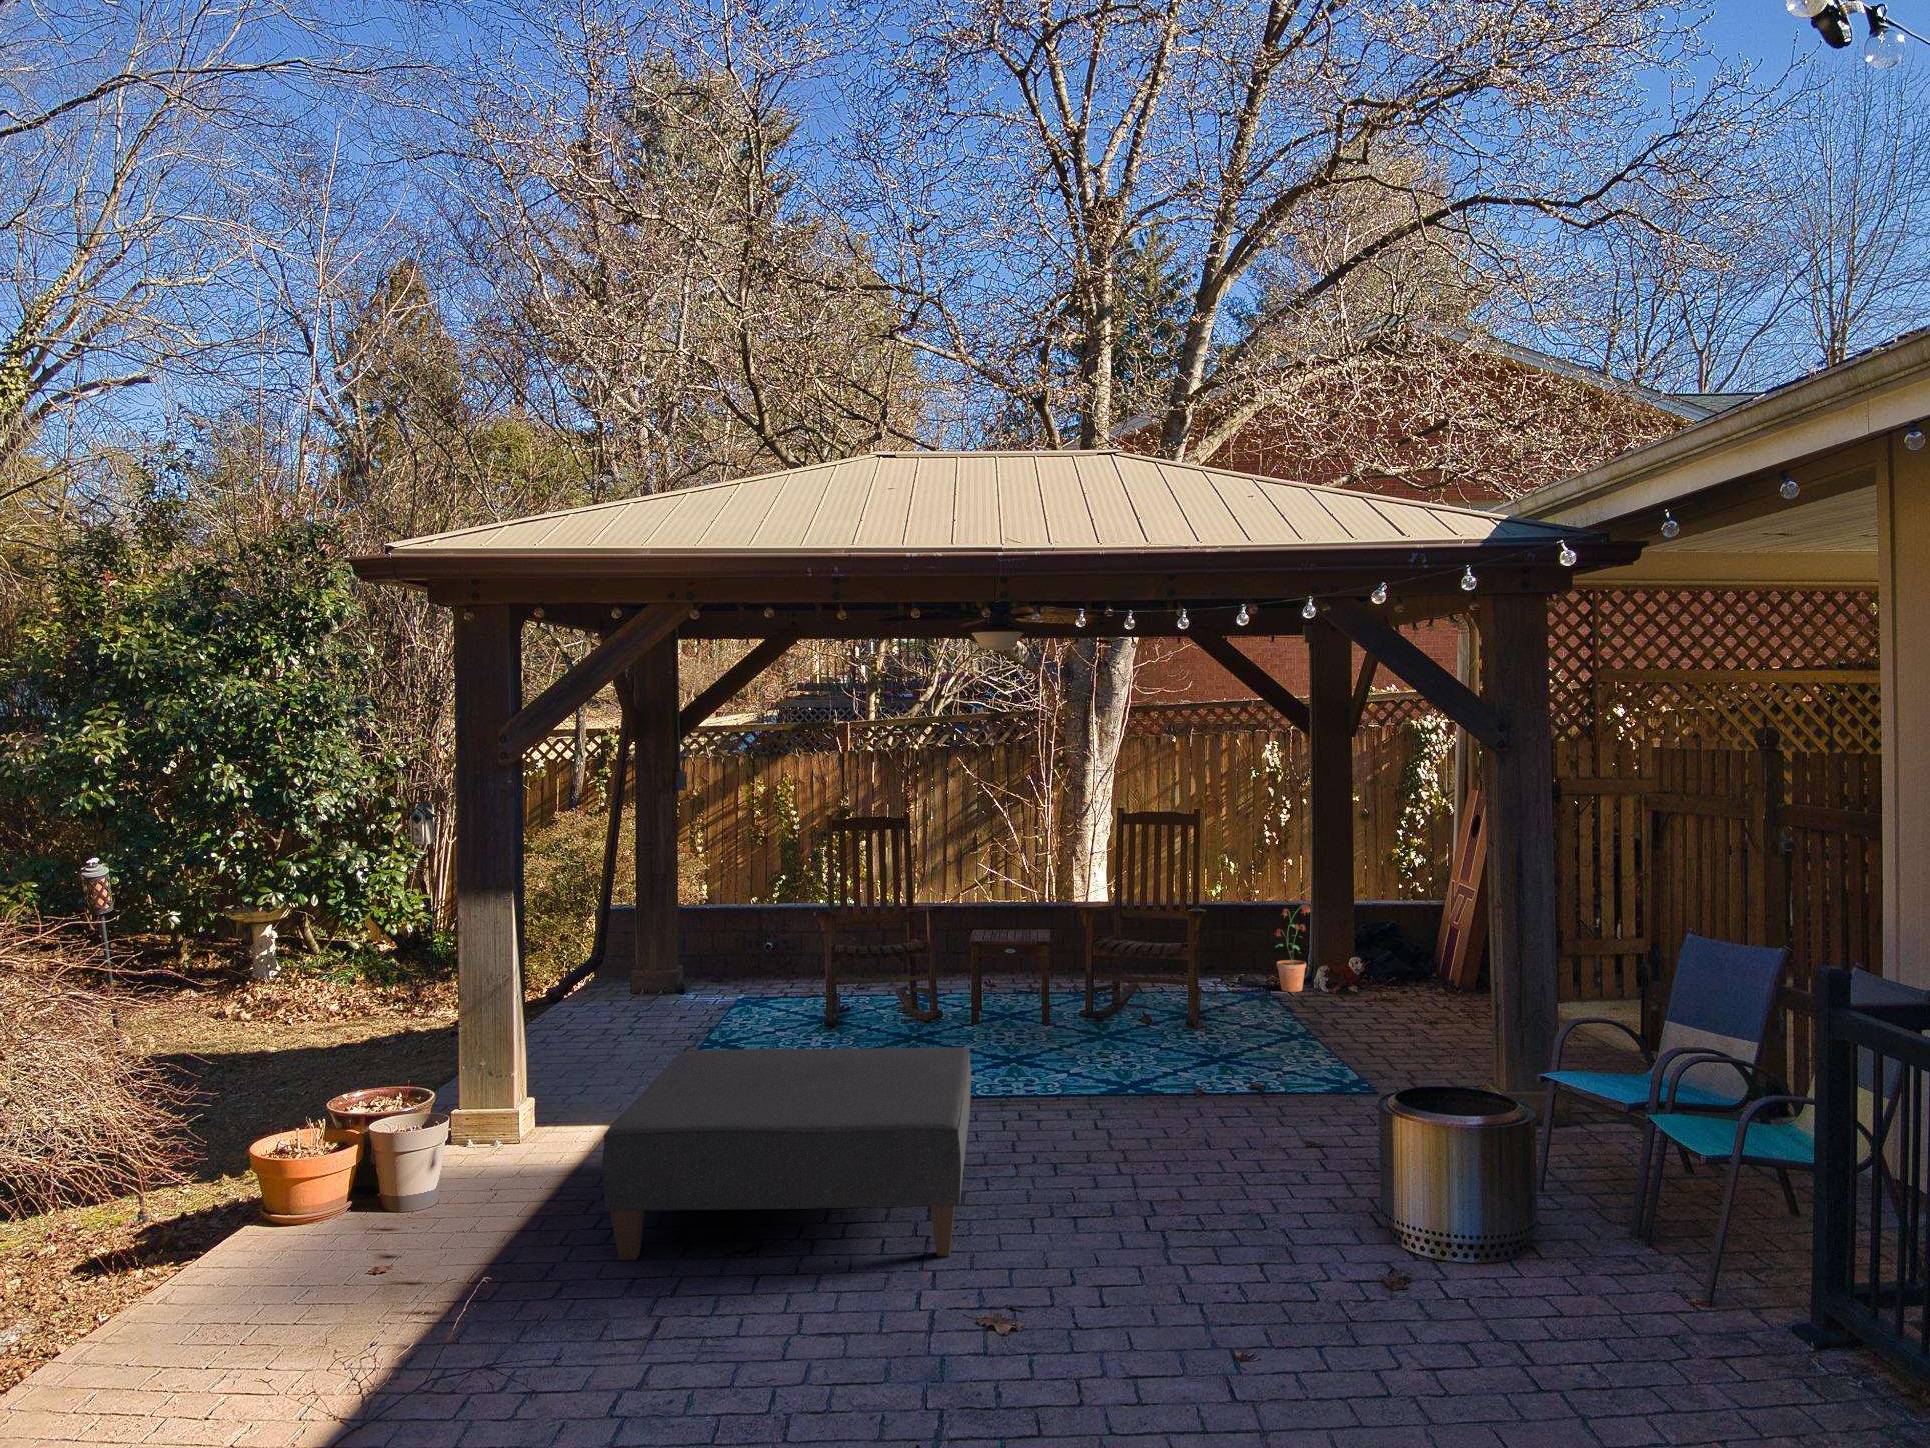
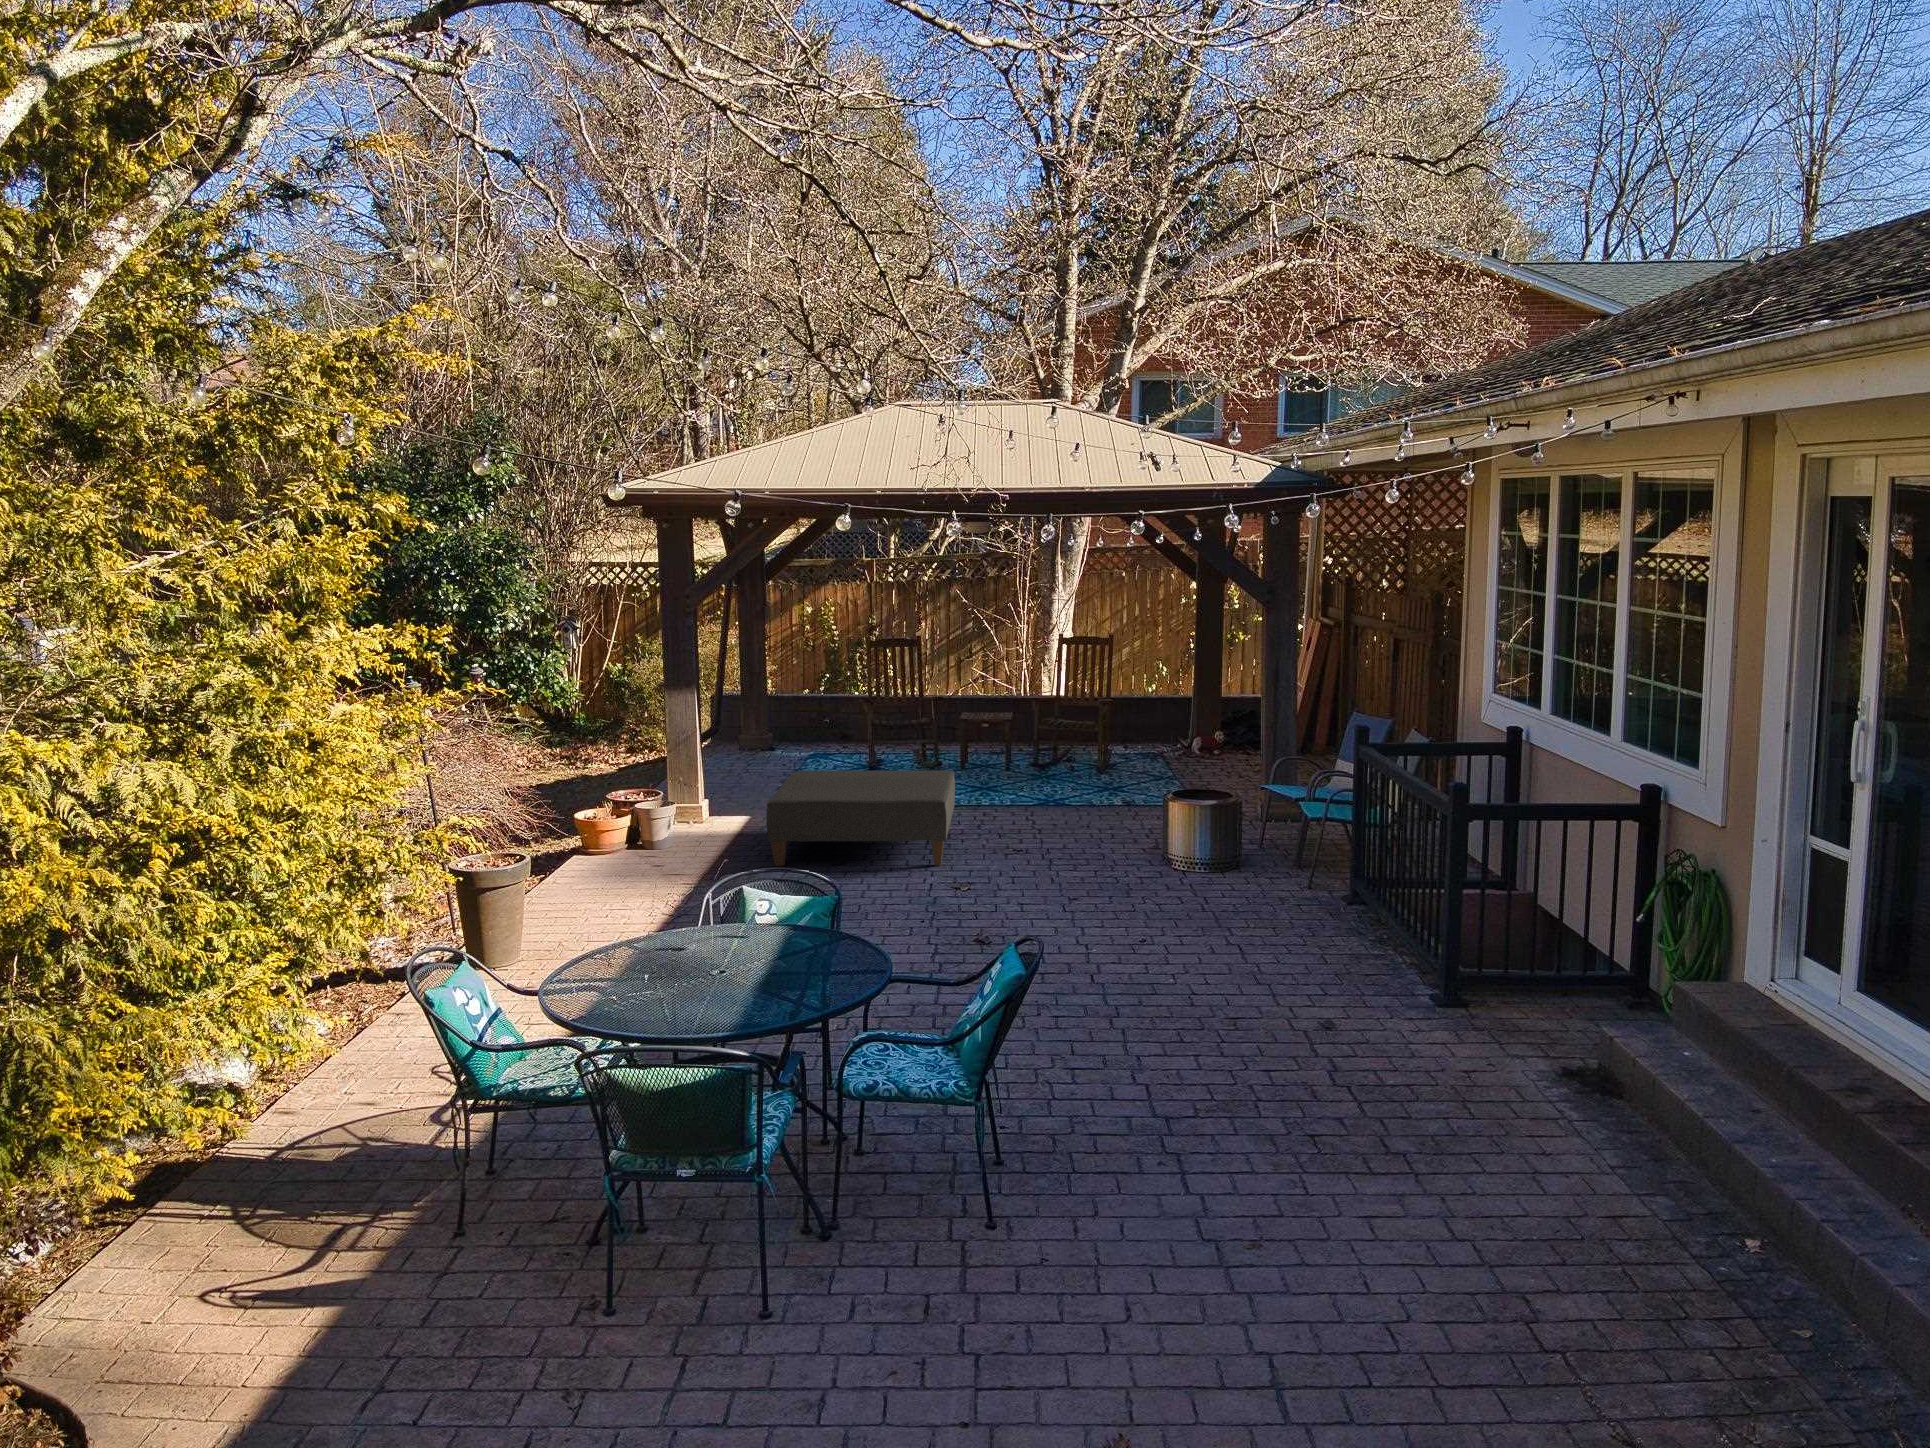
potted plant: present [1275,905,1311,992] -> none [1165,696,1193,754]

